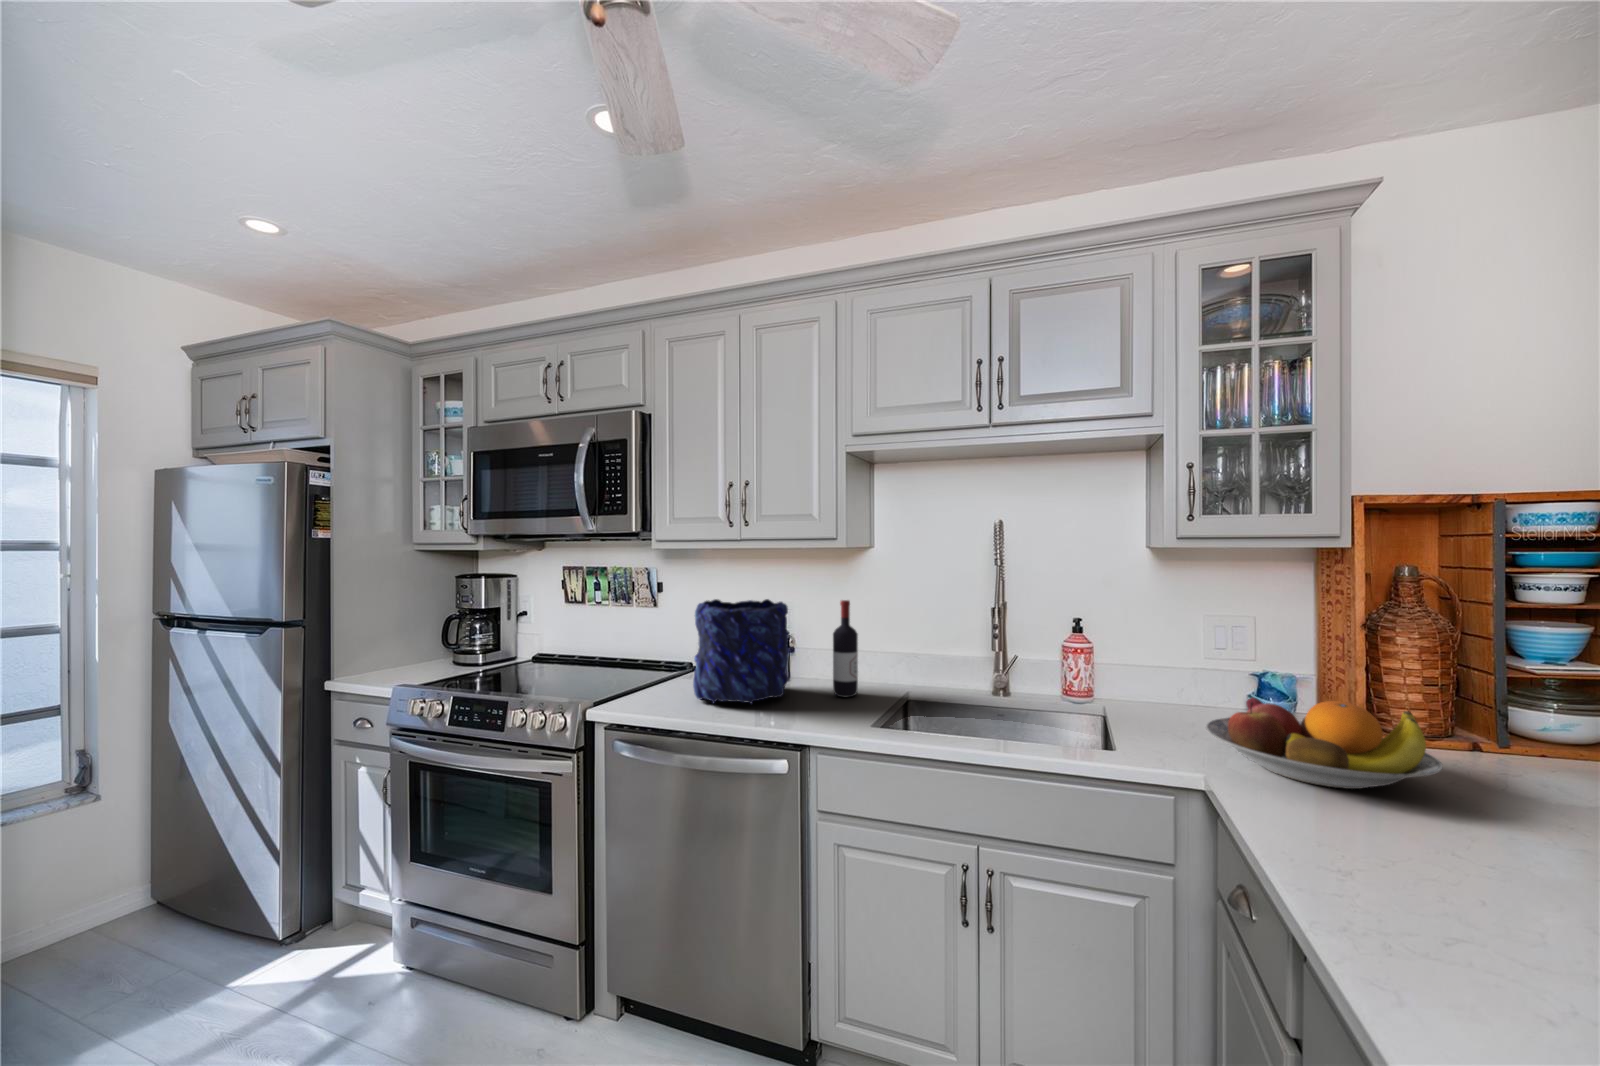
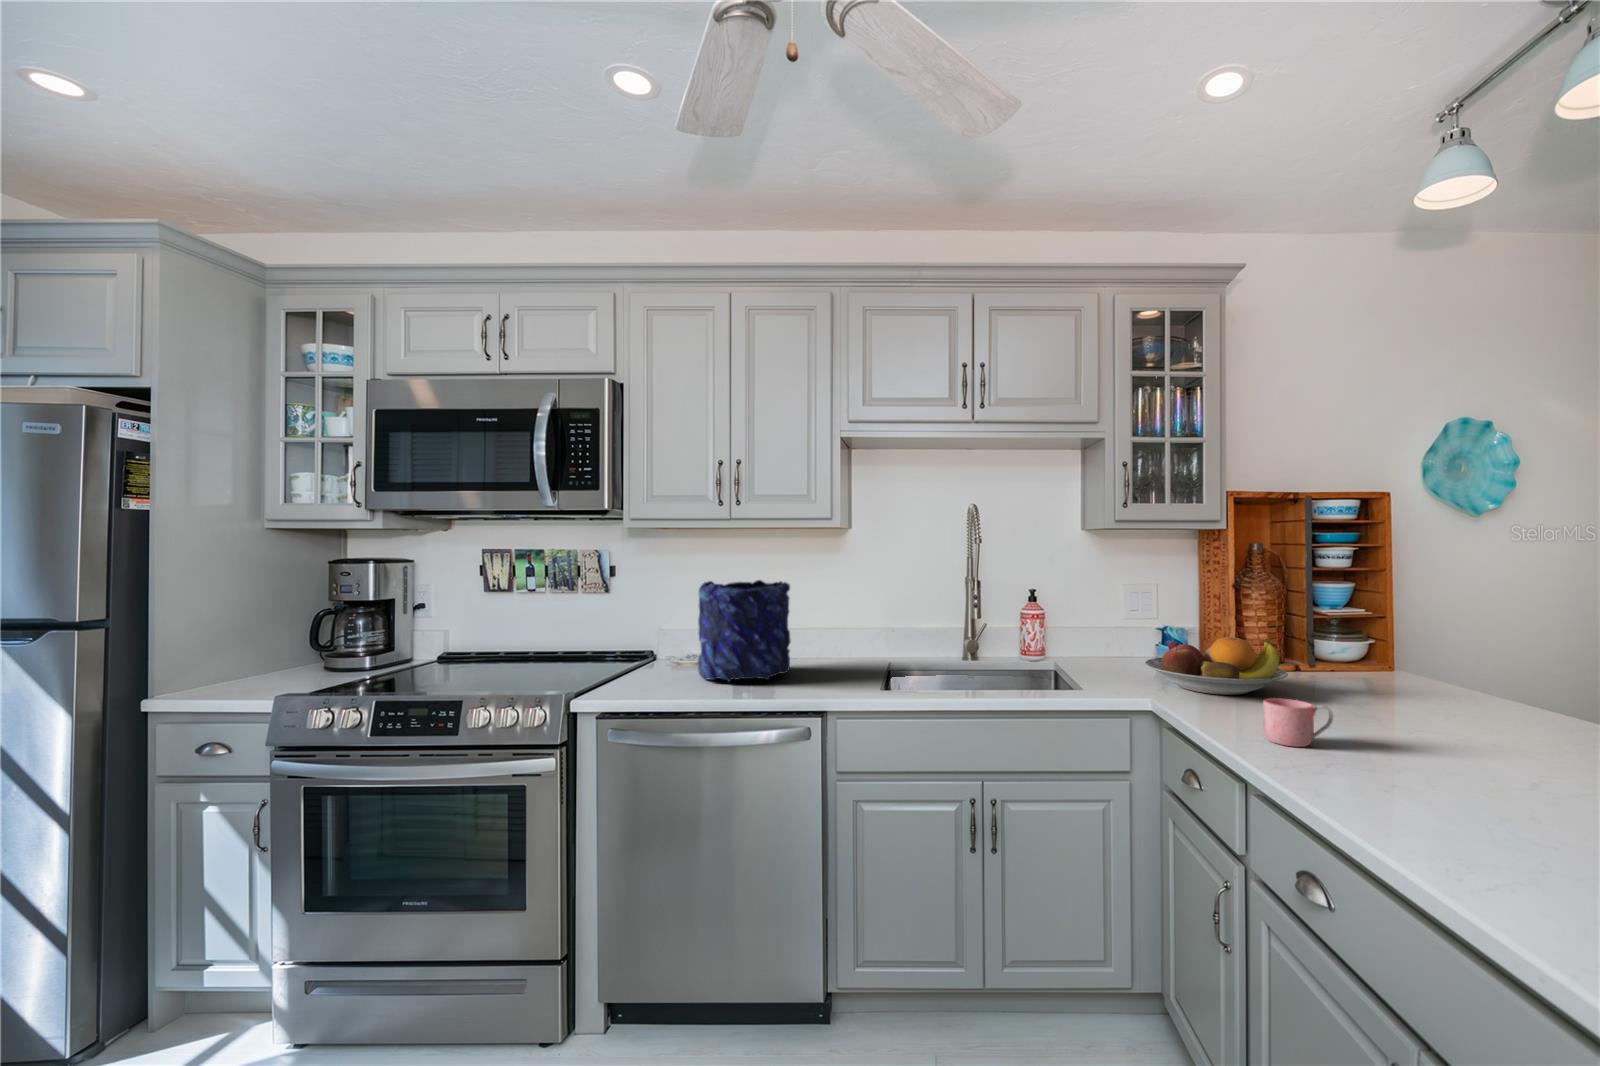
wine bottle: present [833,600,858,697] -> none [828,579,852,670]
mug: none [1351,828,1499,931] -> present [1263,698,1333,747]

